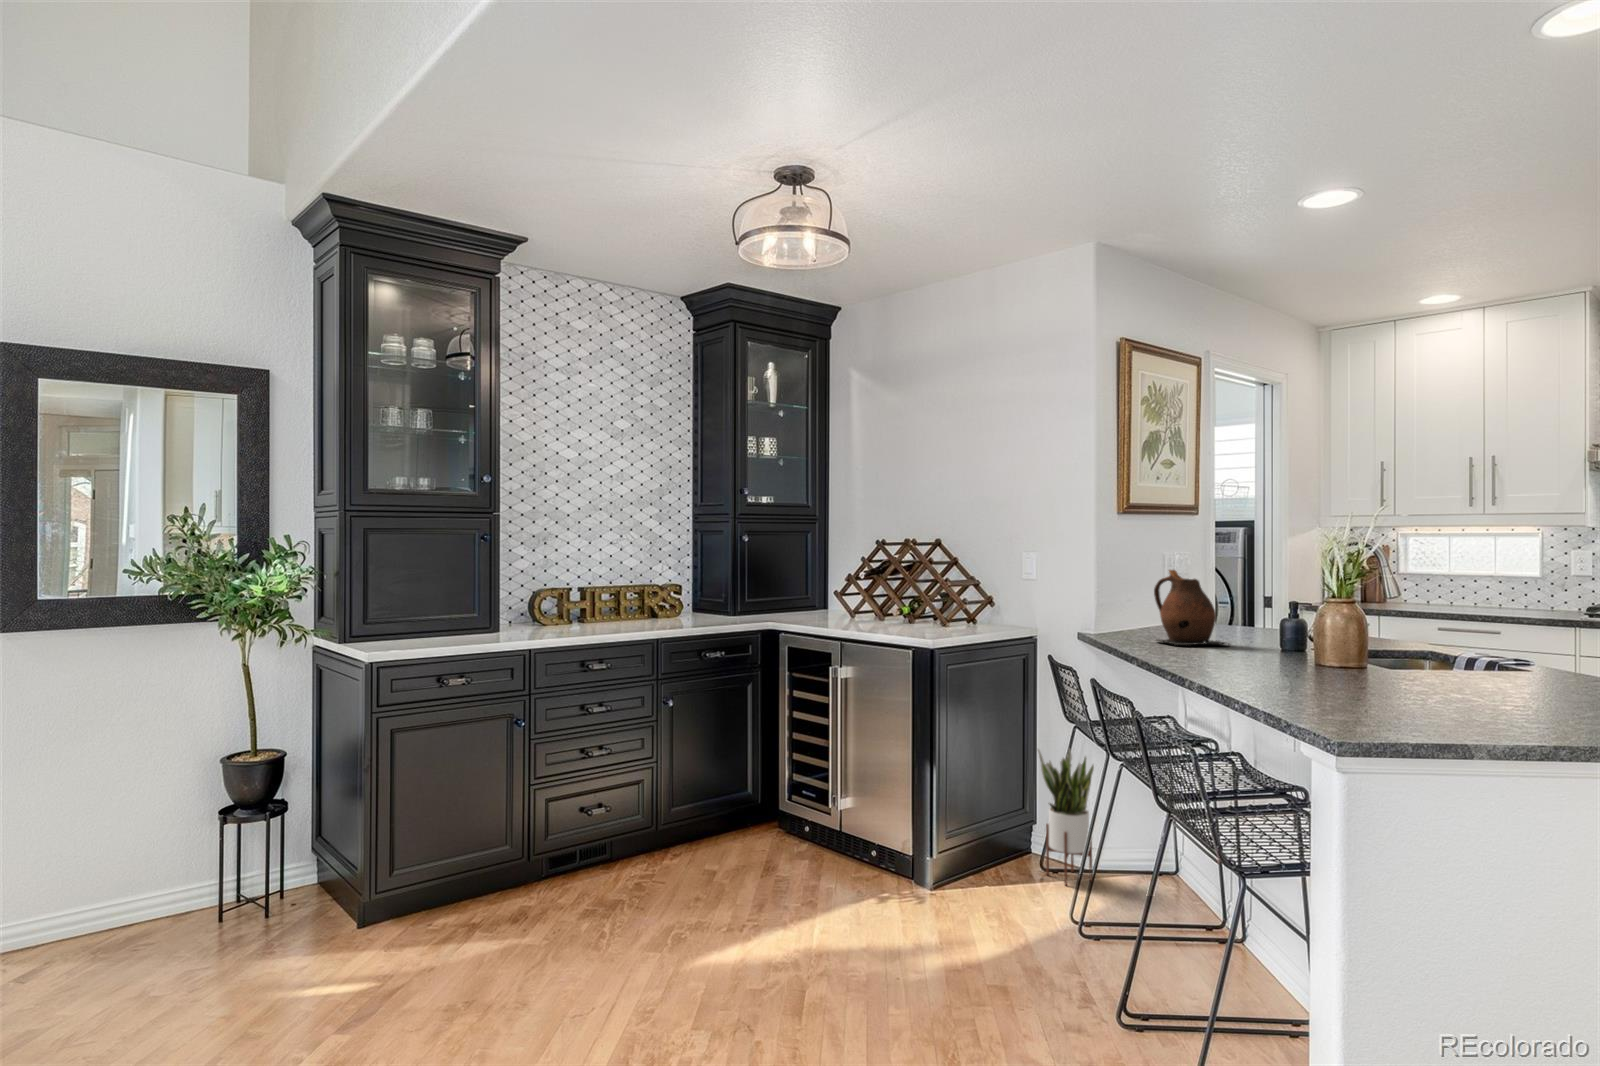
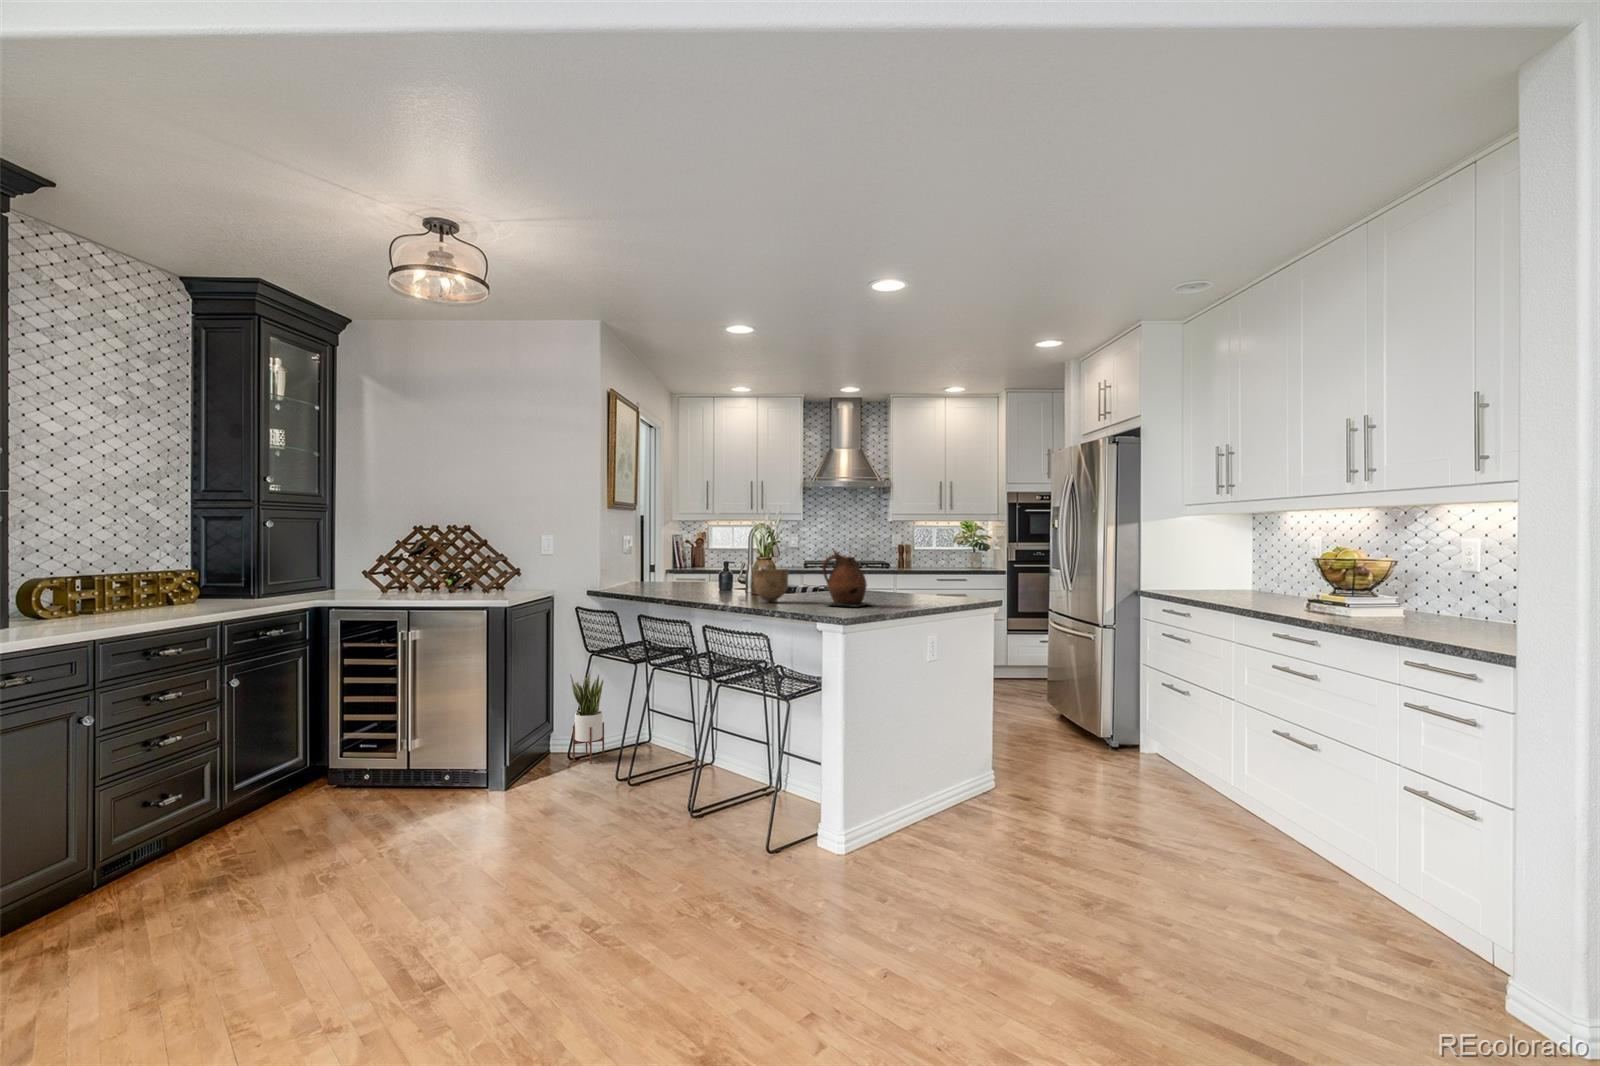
ceramic pitcher: present [1154,570,1227,645] -> present [822,550,870,607]
bowl: none [1250,613,1329,676] -> present [753,569,790,602]

